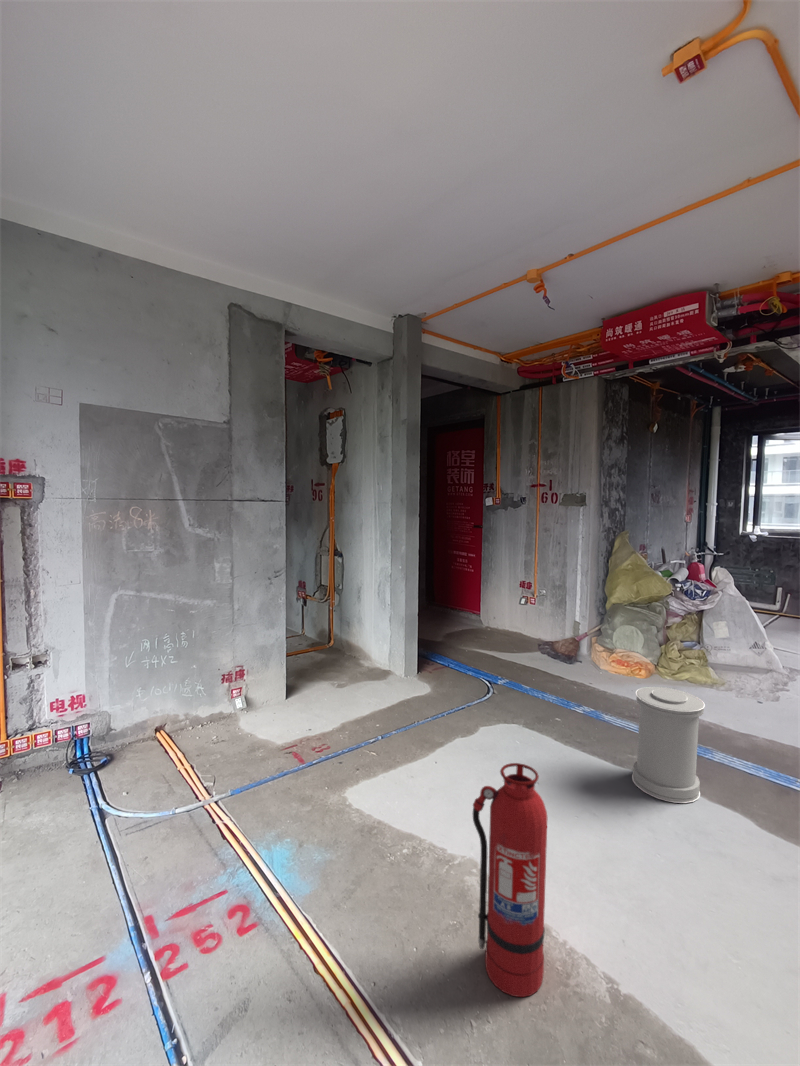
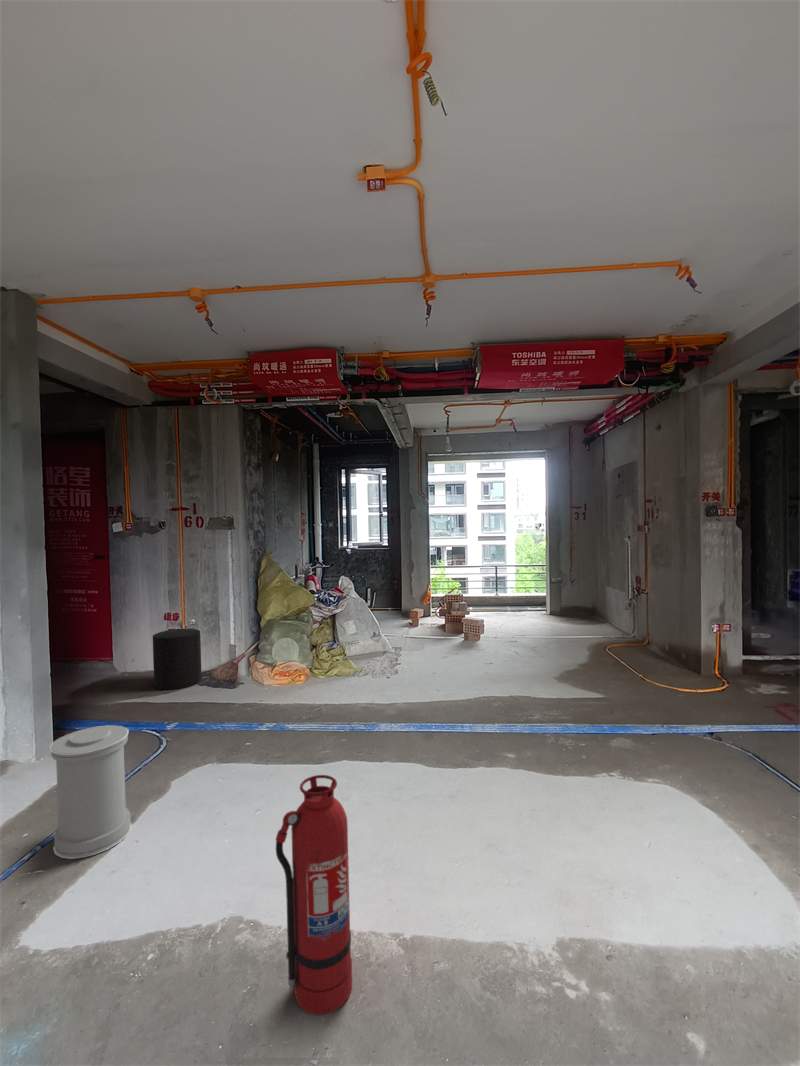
stool: none [504,596,547,651] -> present [153,628,202,689]
trash can: present [632,687,705,803] -> present [50,725,132,859]

